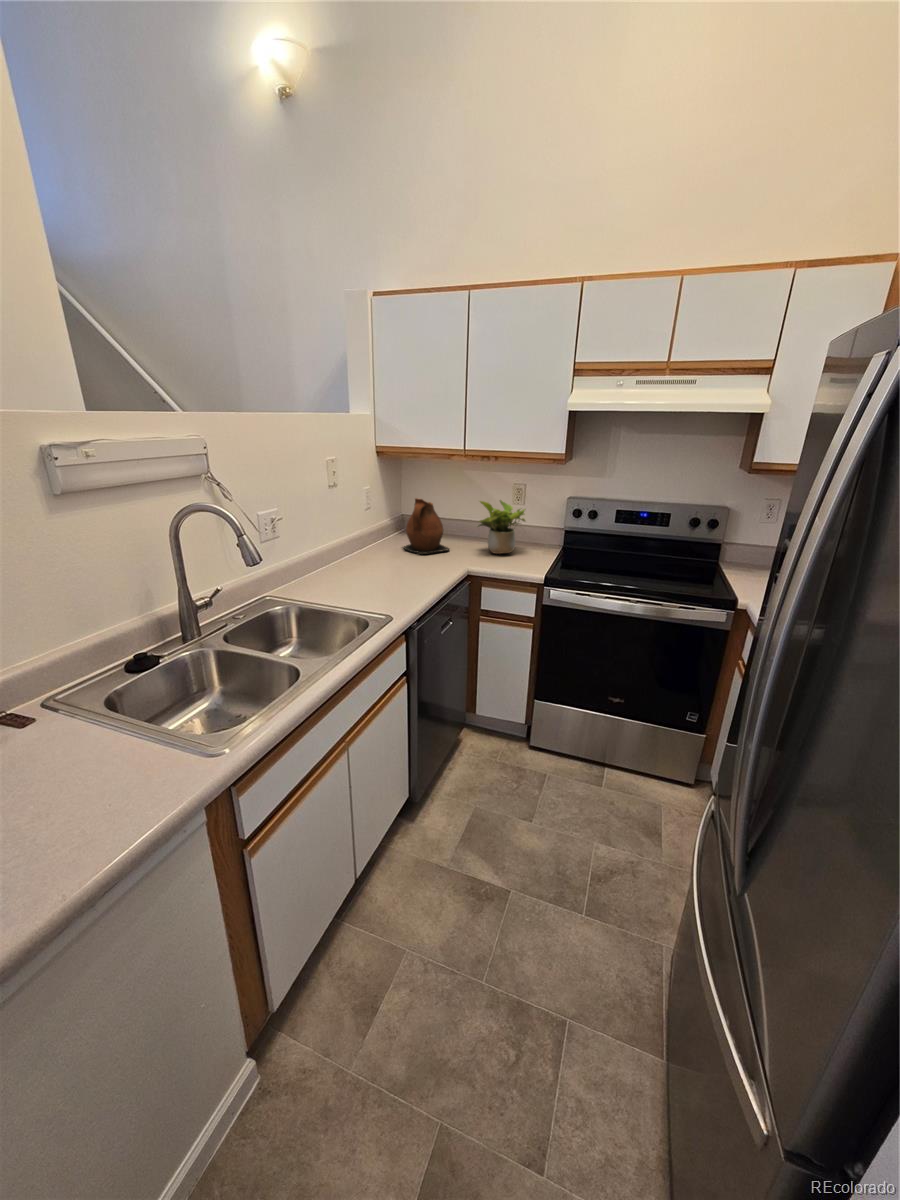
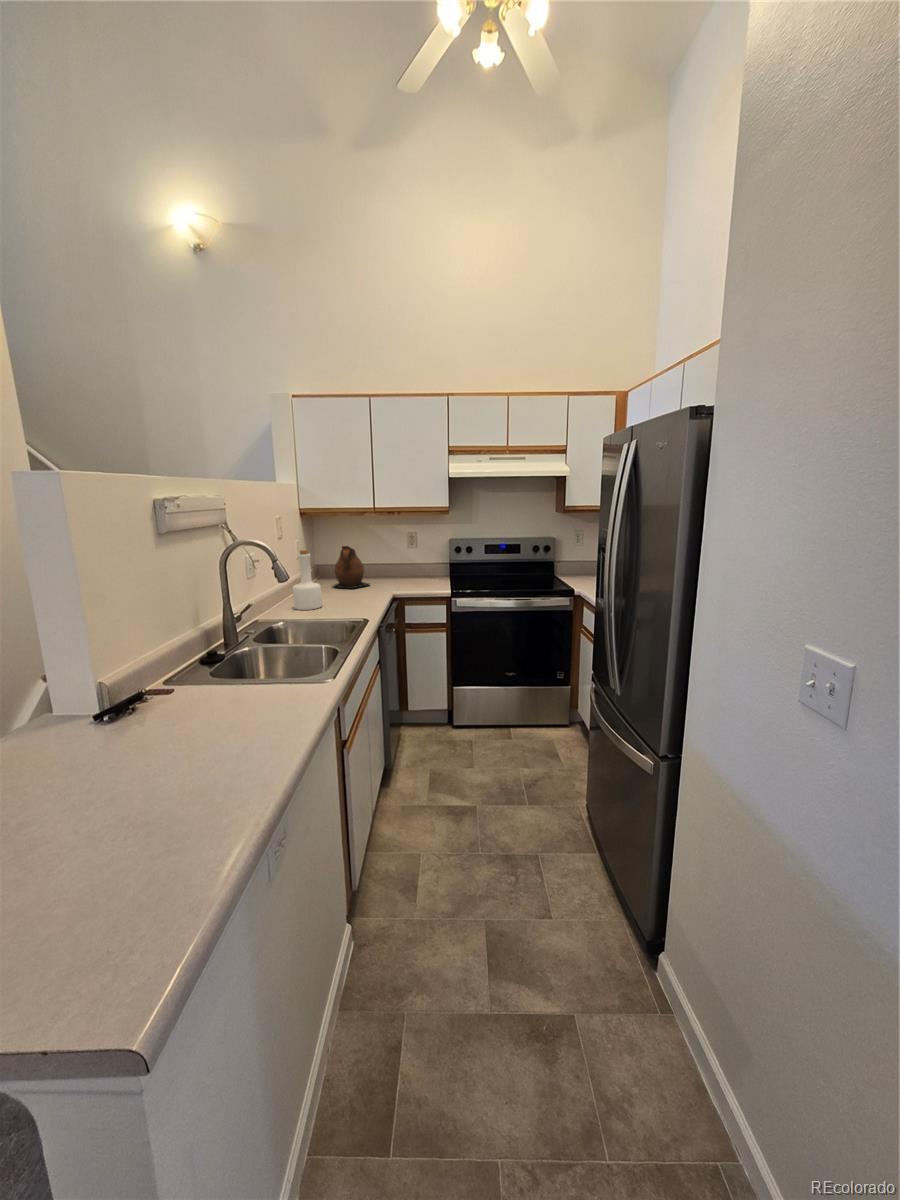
potted plant: present [478,500,526,554] -> none [389,544,426,583]
bottle: none [323,508,360,587] -> present [293,550,322,610]

